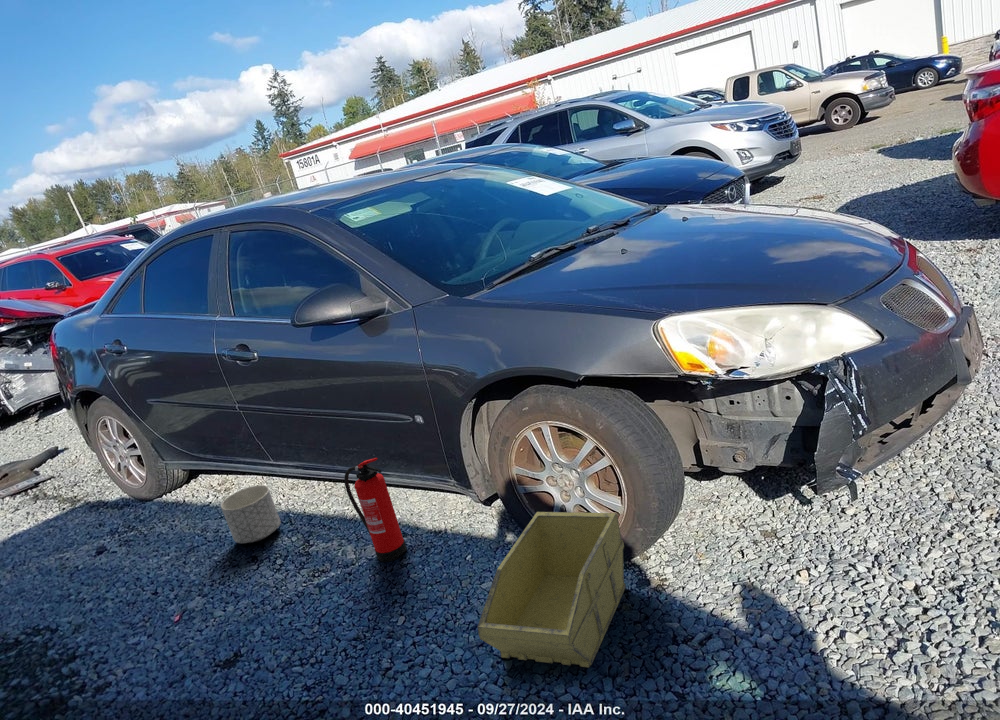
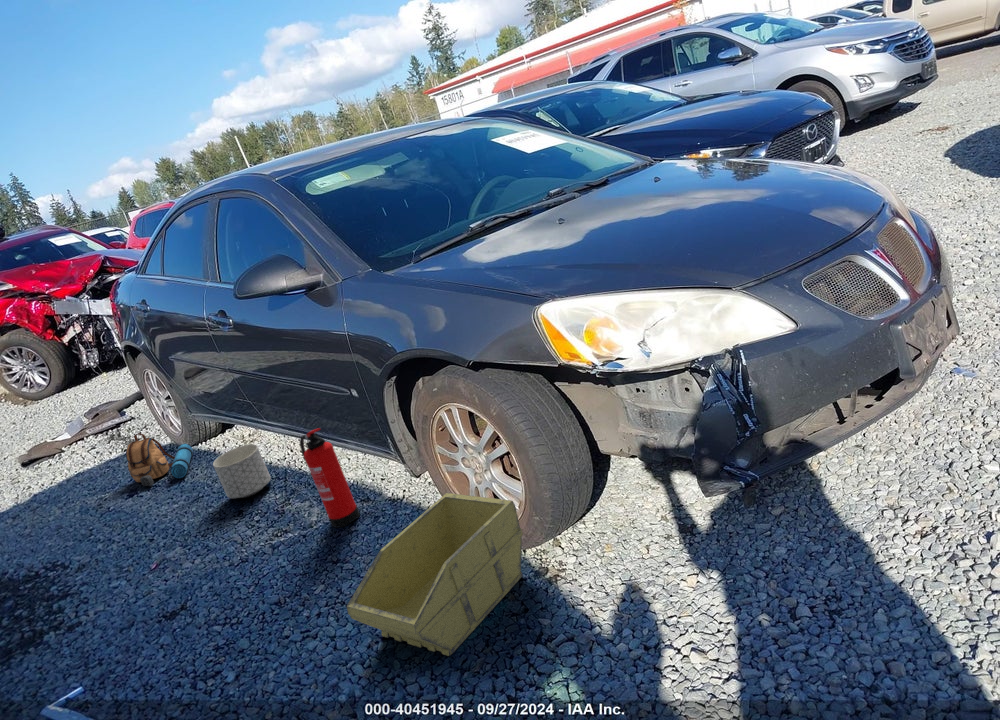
backpack: none [92,483,167,540] -> present [126,433,193,486]

